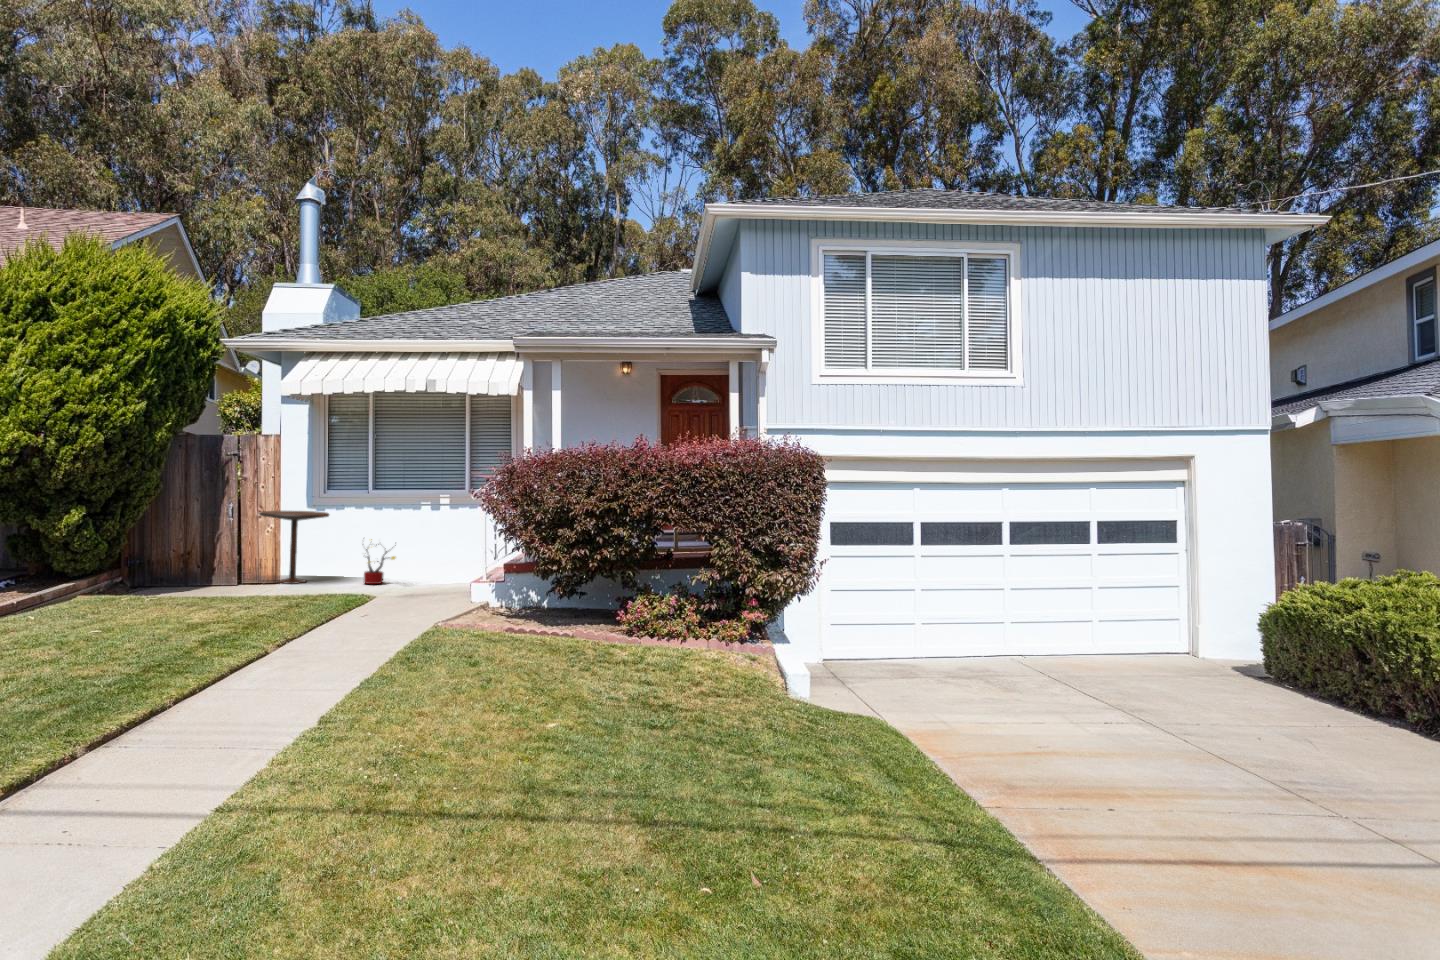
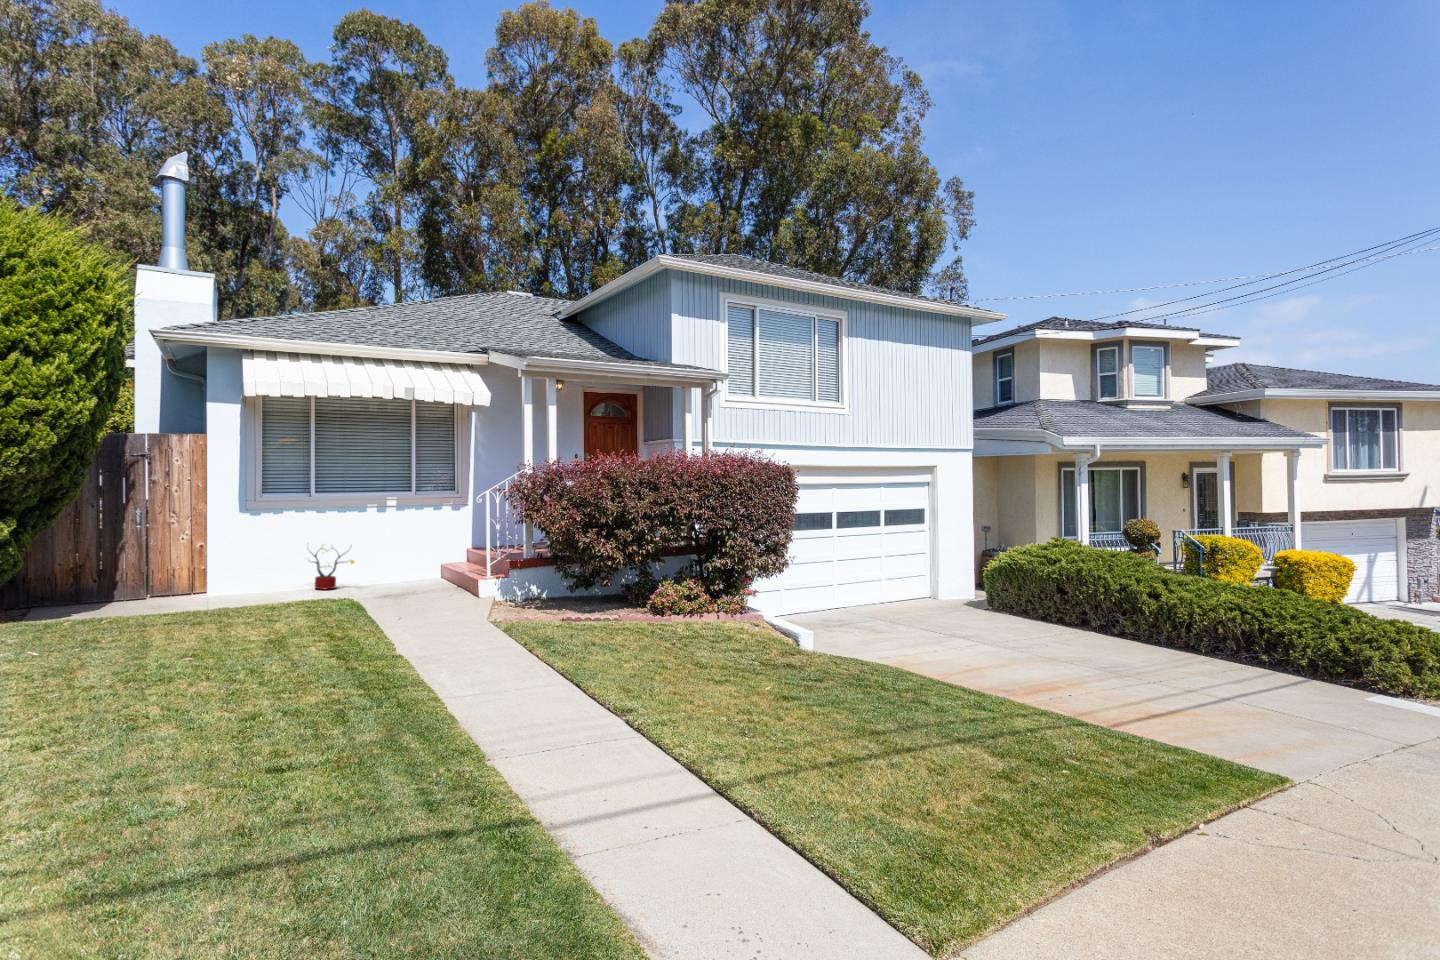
pedestal table: present [259,511,329,584] -> none [197,517,278,595]

